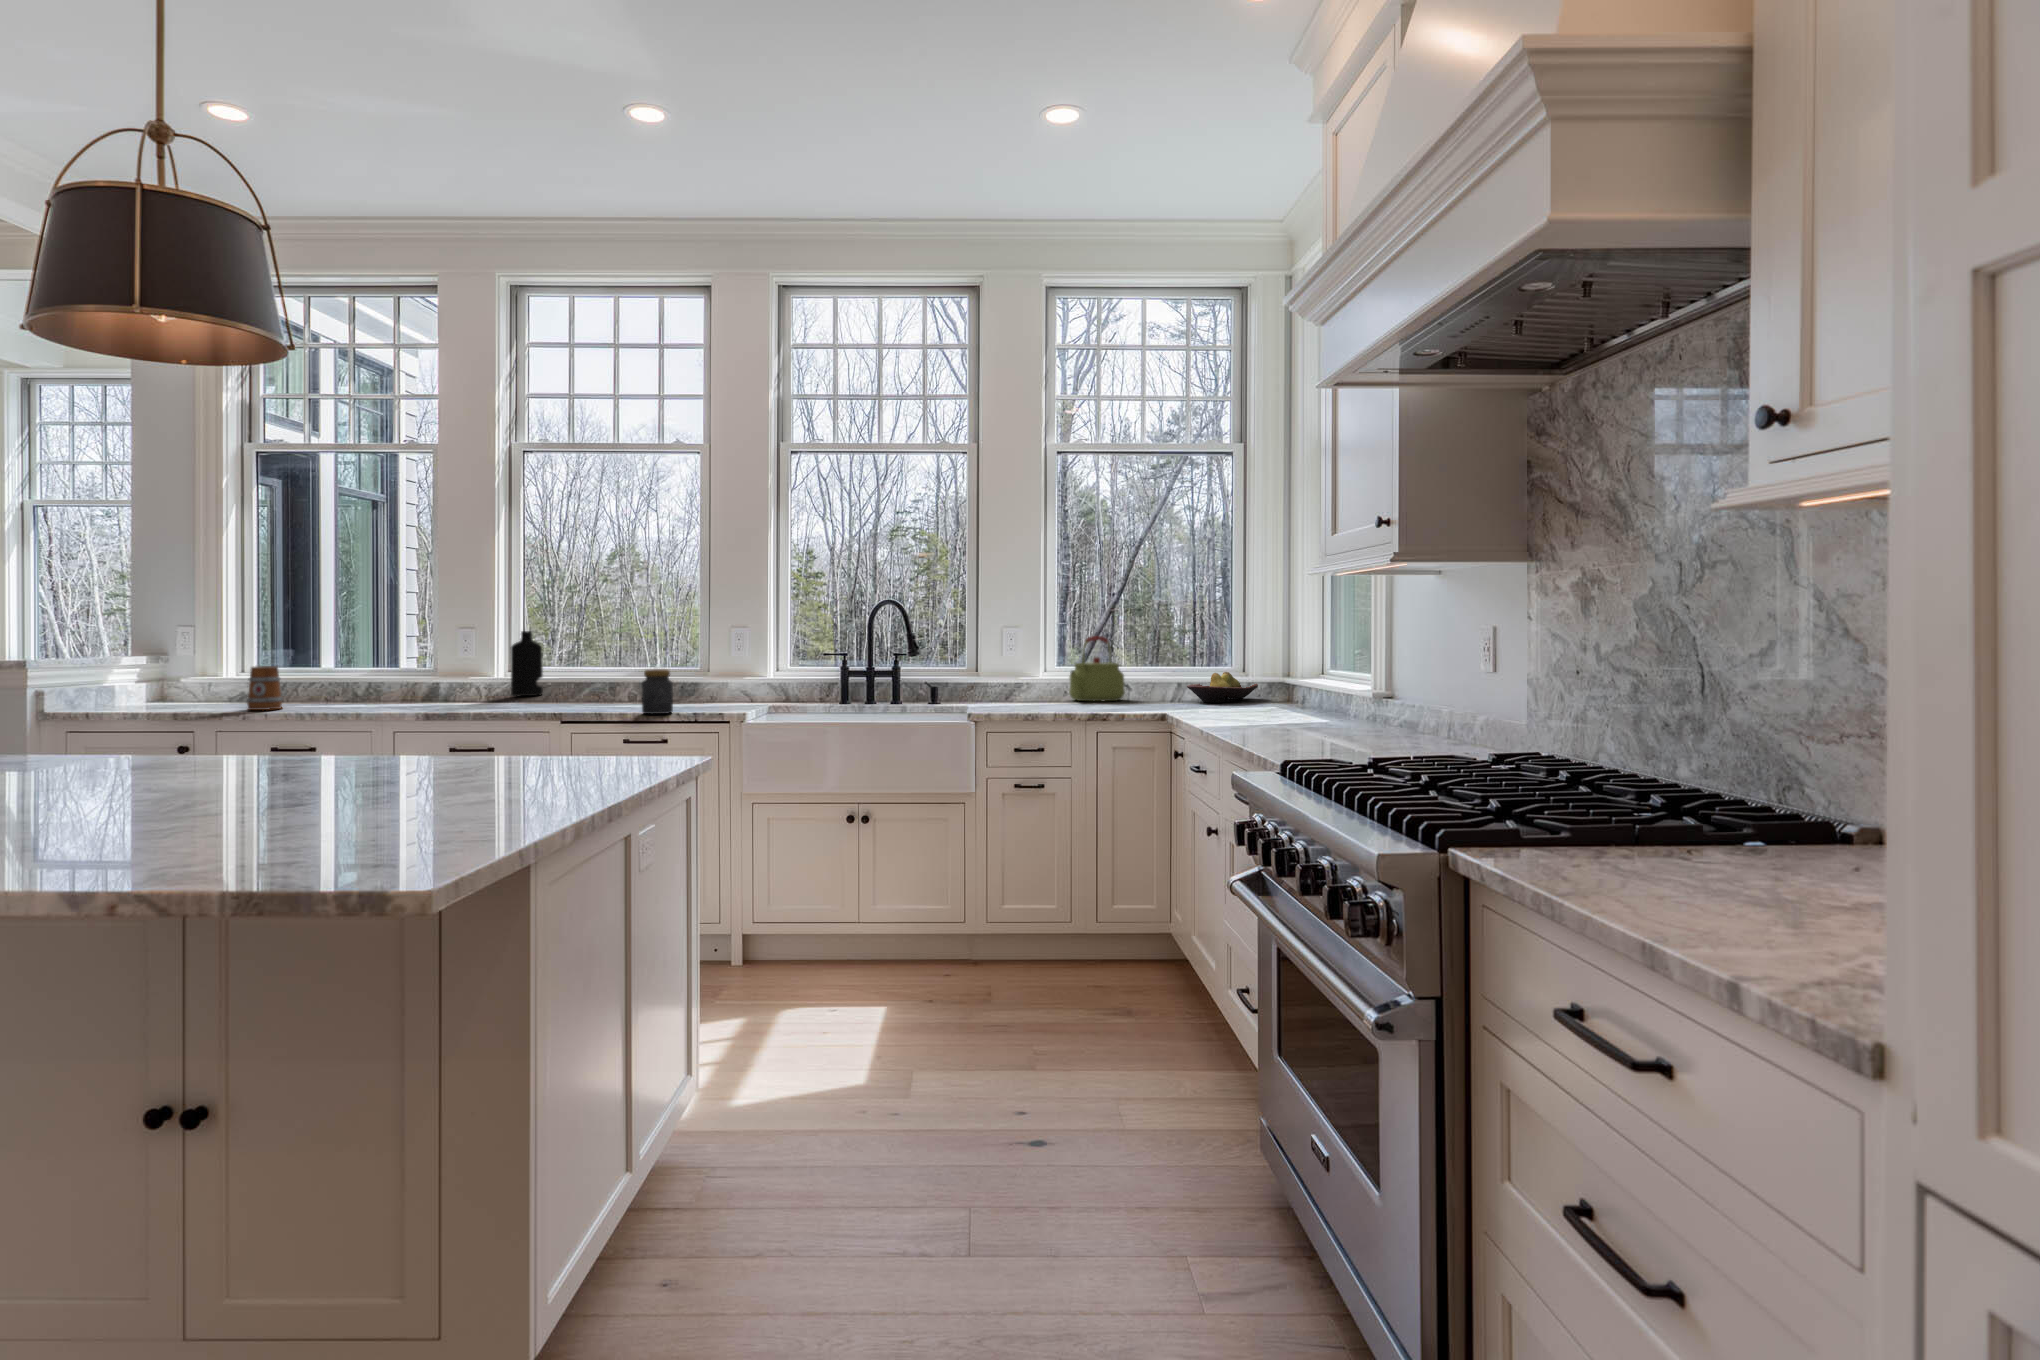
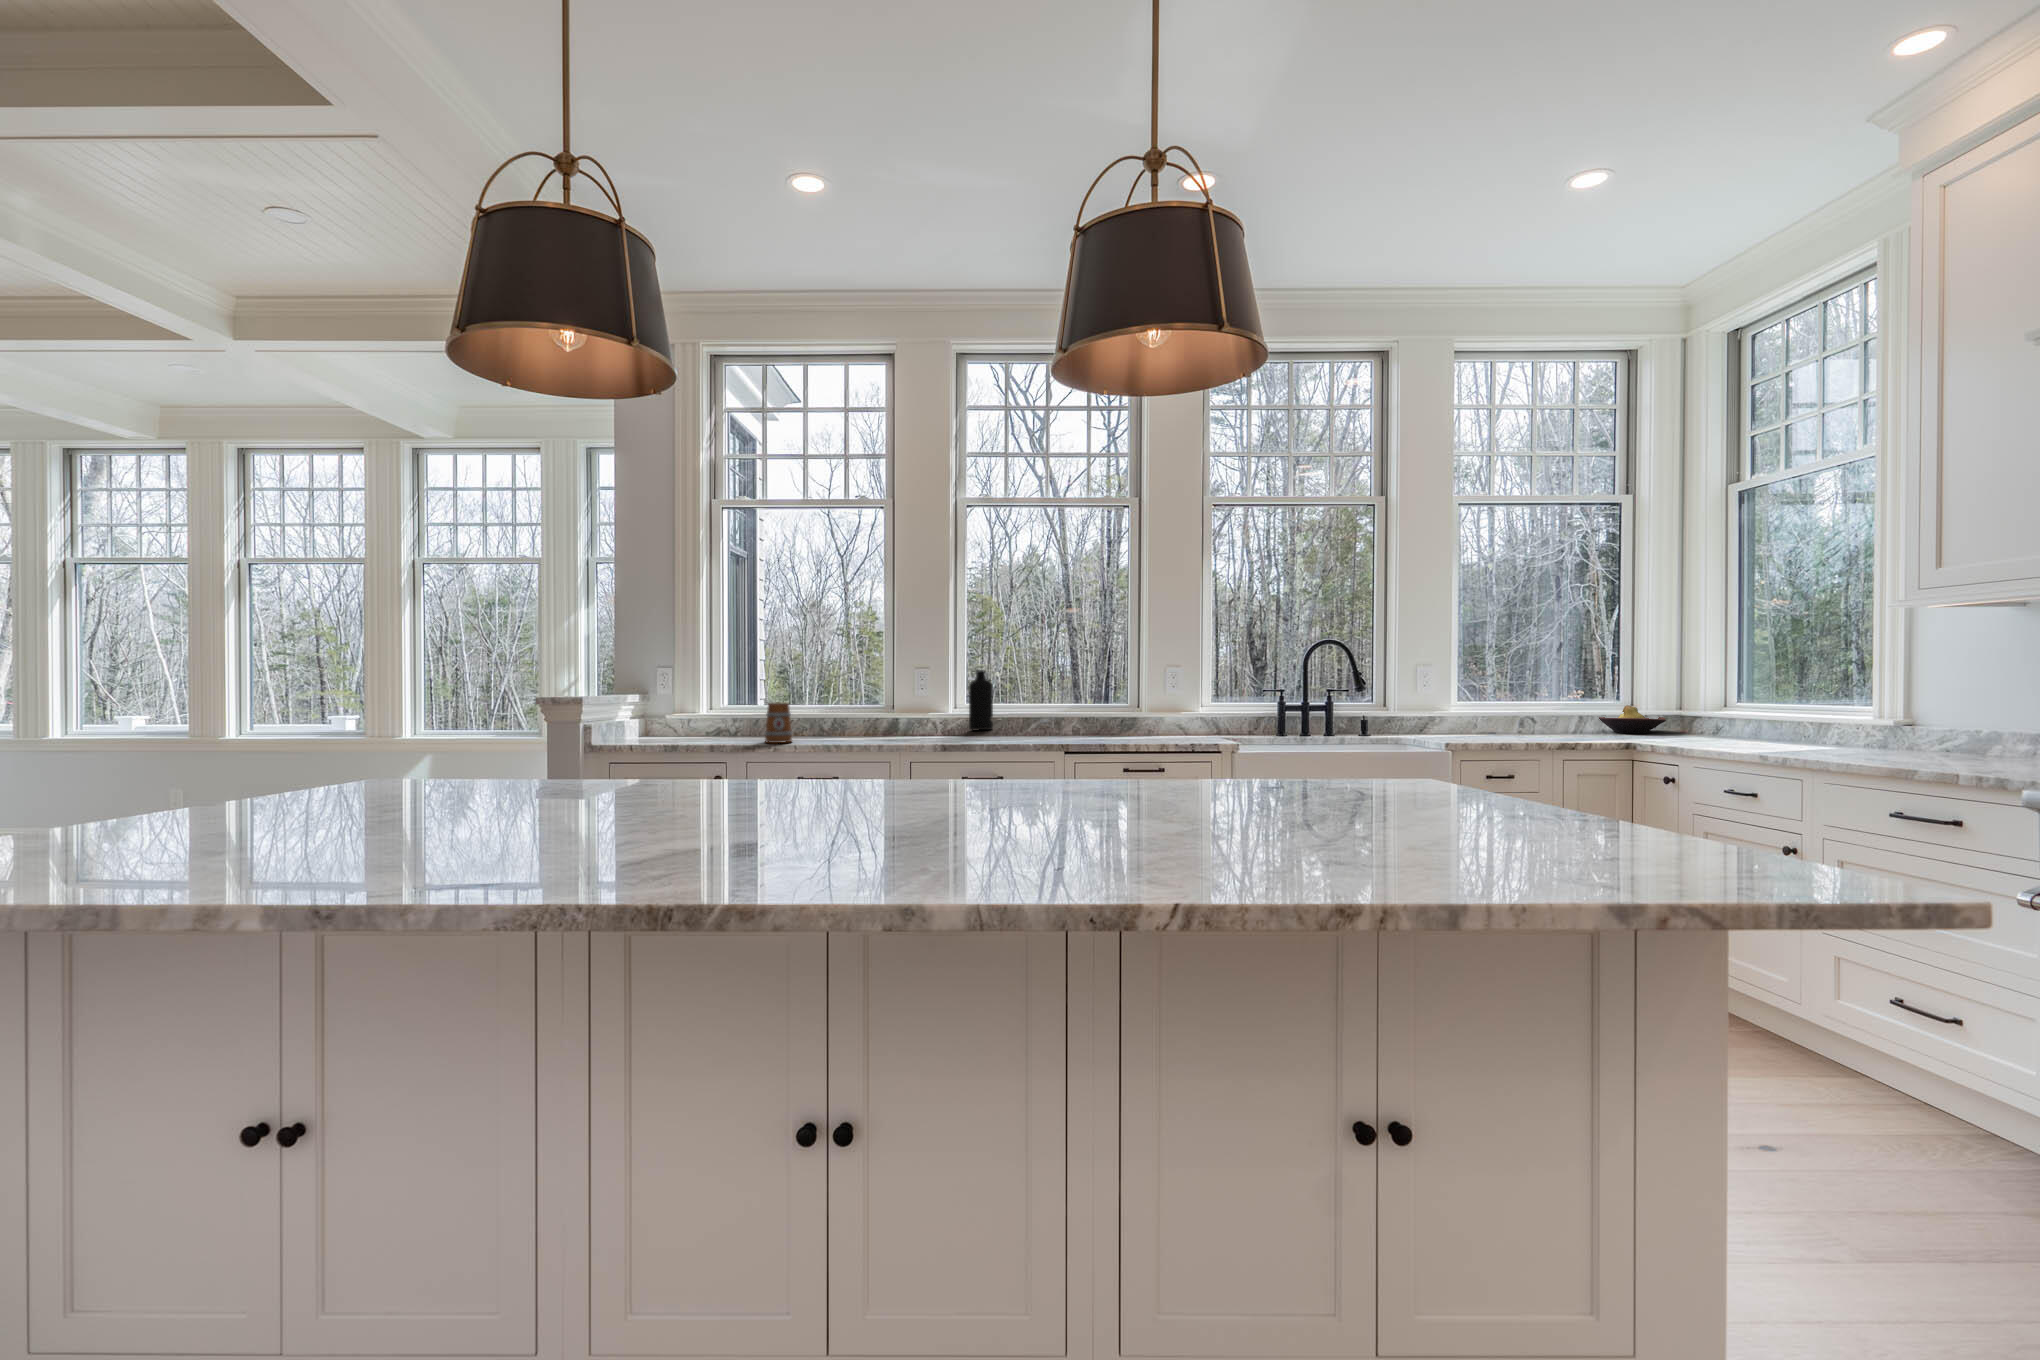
kettle: present [1069,636,1125,701] -> none [1475,673,1533,733]
jar: present [642,669,673,714] -> none [1139,704,1168,745]

